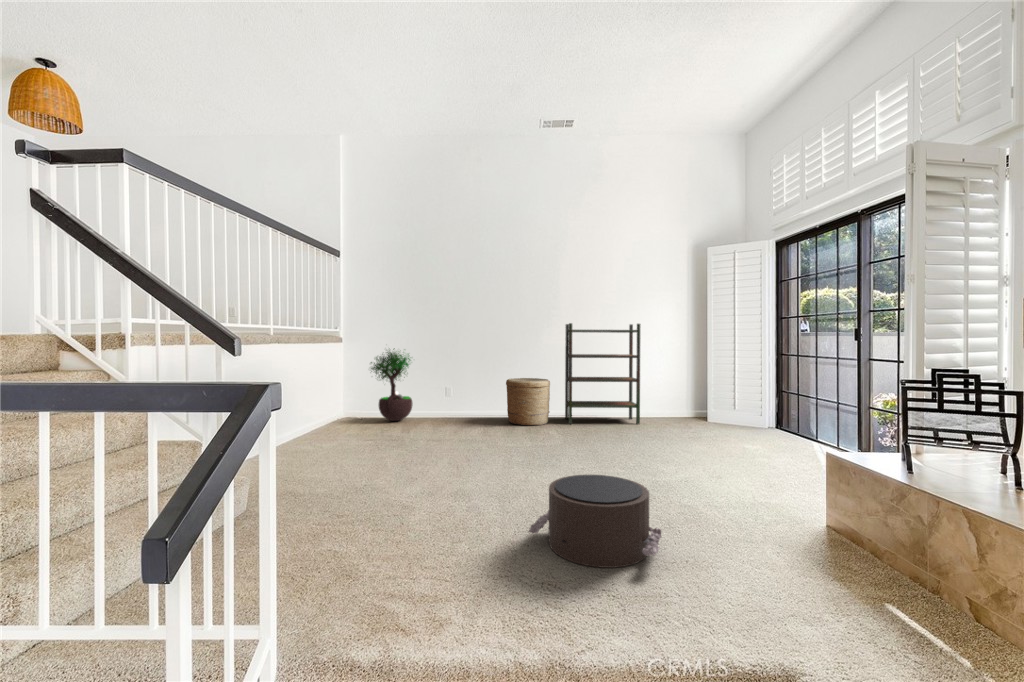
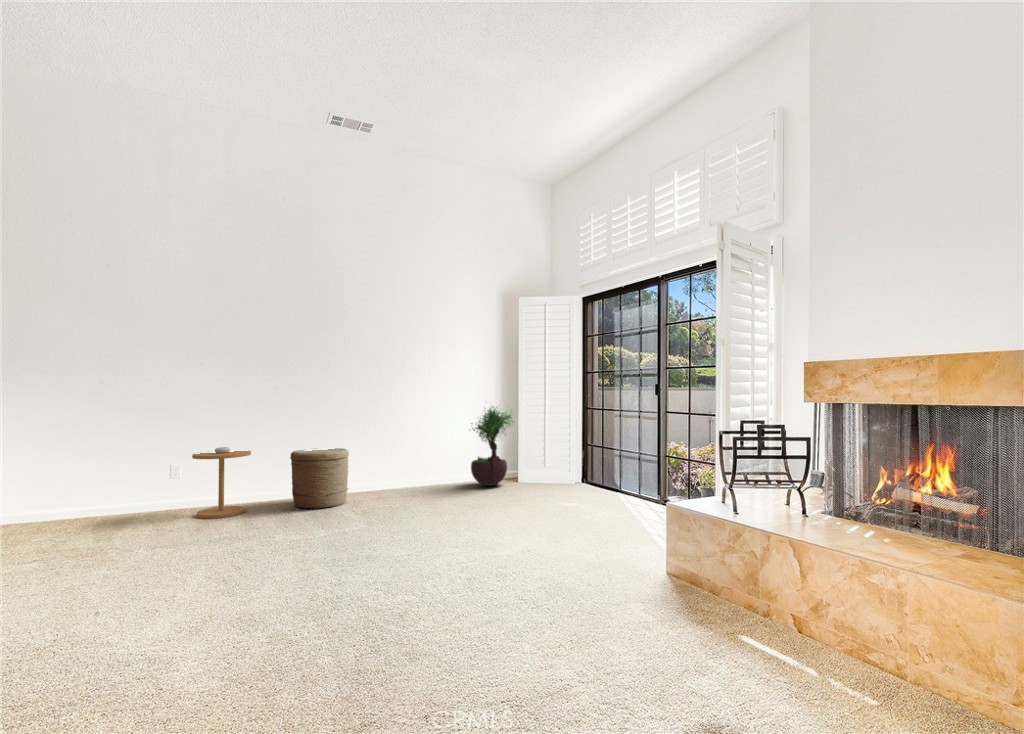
bookshelf: present [565,323,641,424] -> none [365,380,453,501]
potted tree: present [371,348,413,421] -> present [469,407,513,486]
side table: none [440,373,478,424] -> present [192,447,251,519]
pouf: present [529,475,661,568] -> none [400,557,549,667]

